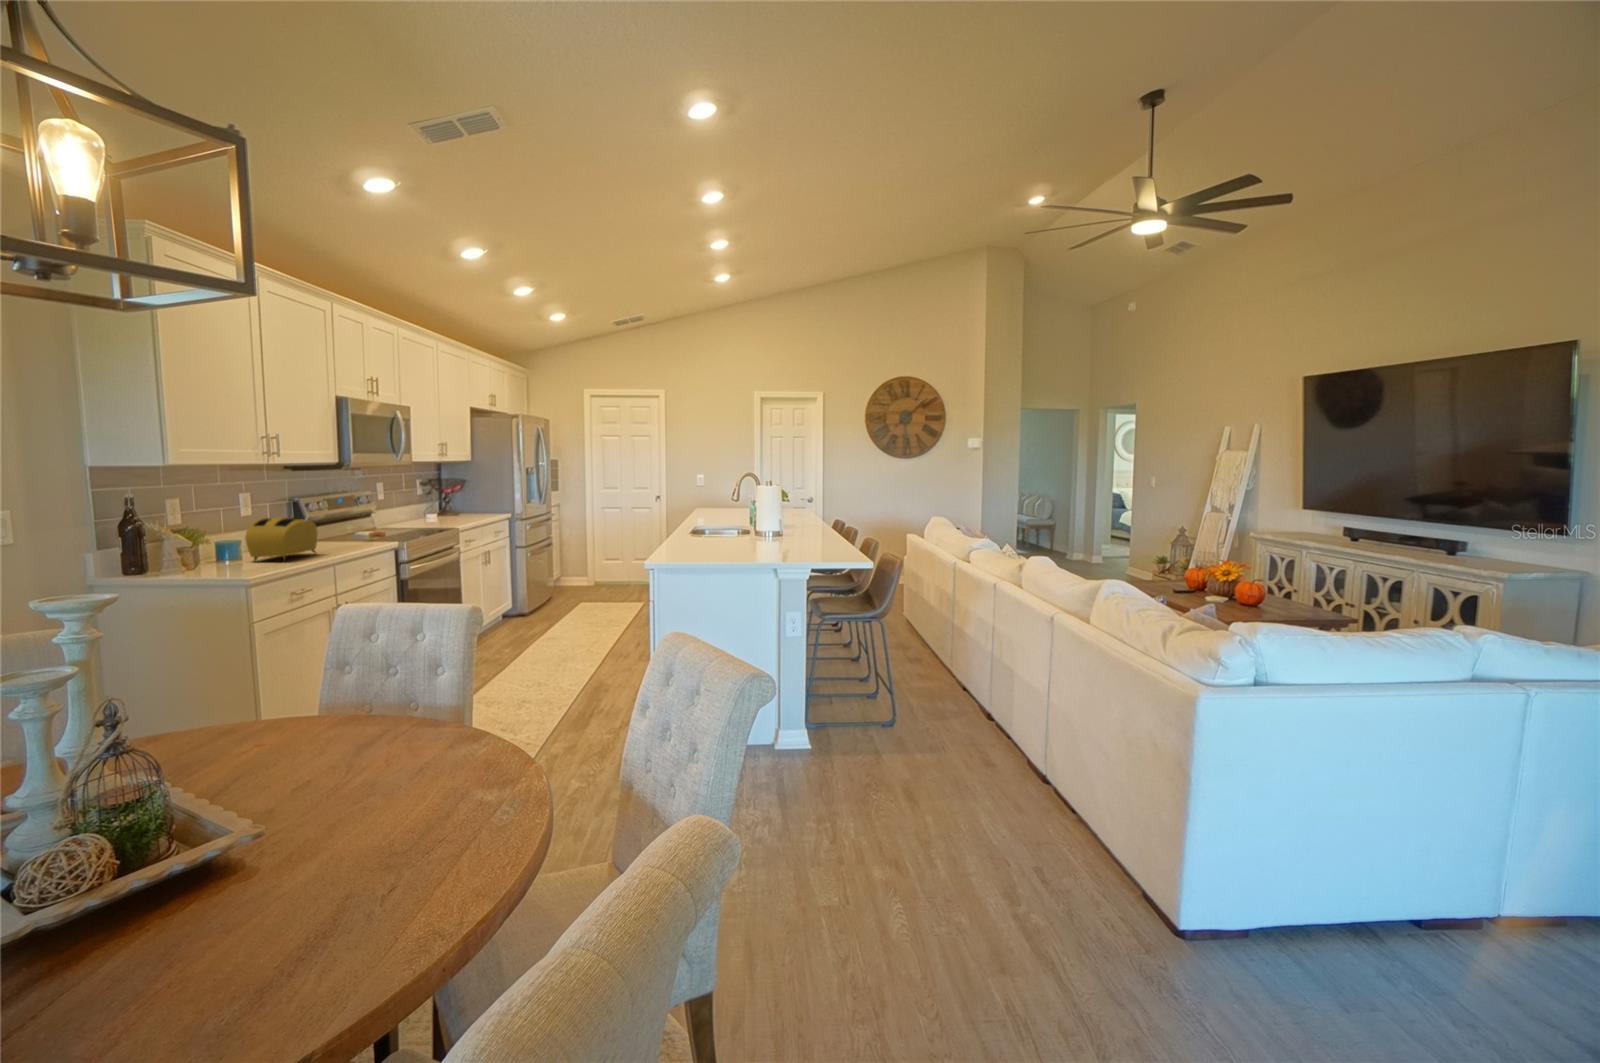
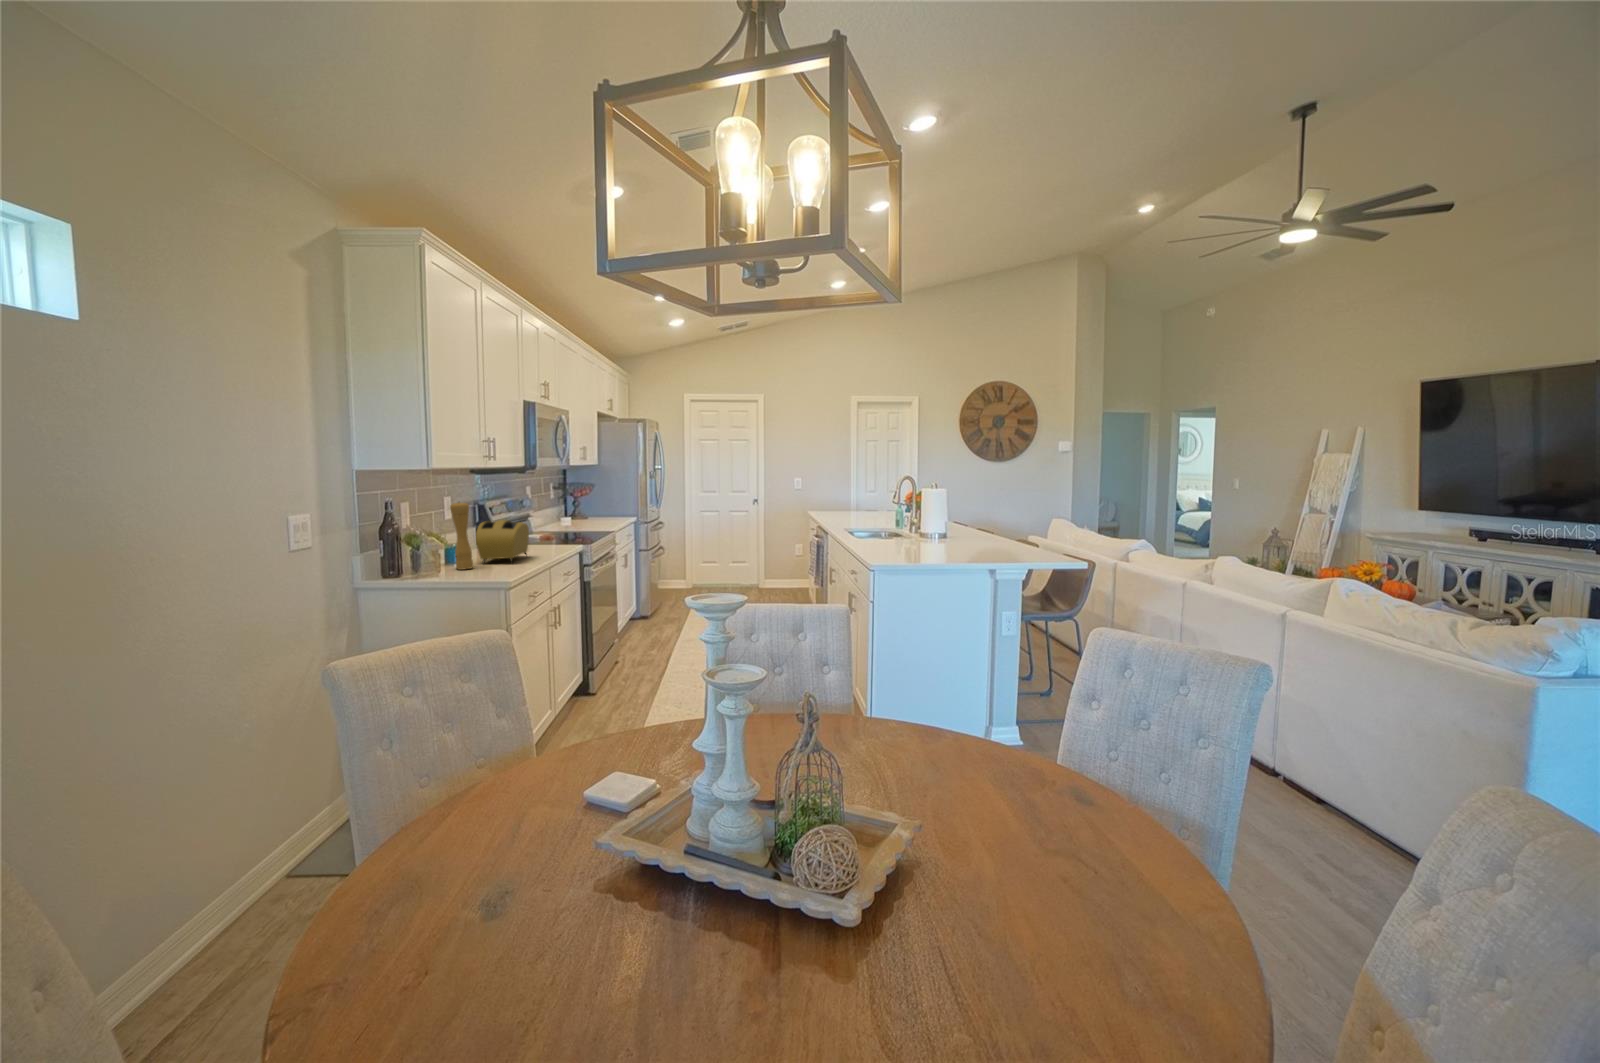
pepper mill: none [205,499,234,568] -> present [450,502,473,570]

